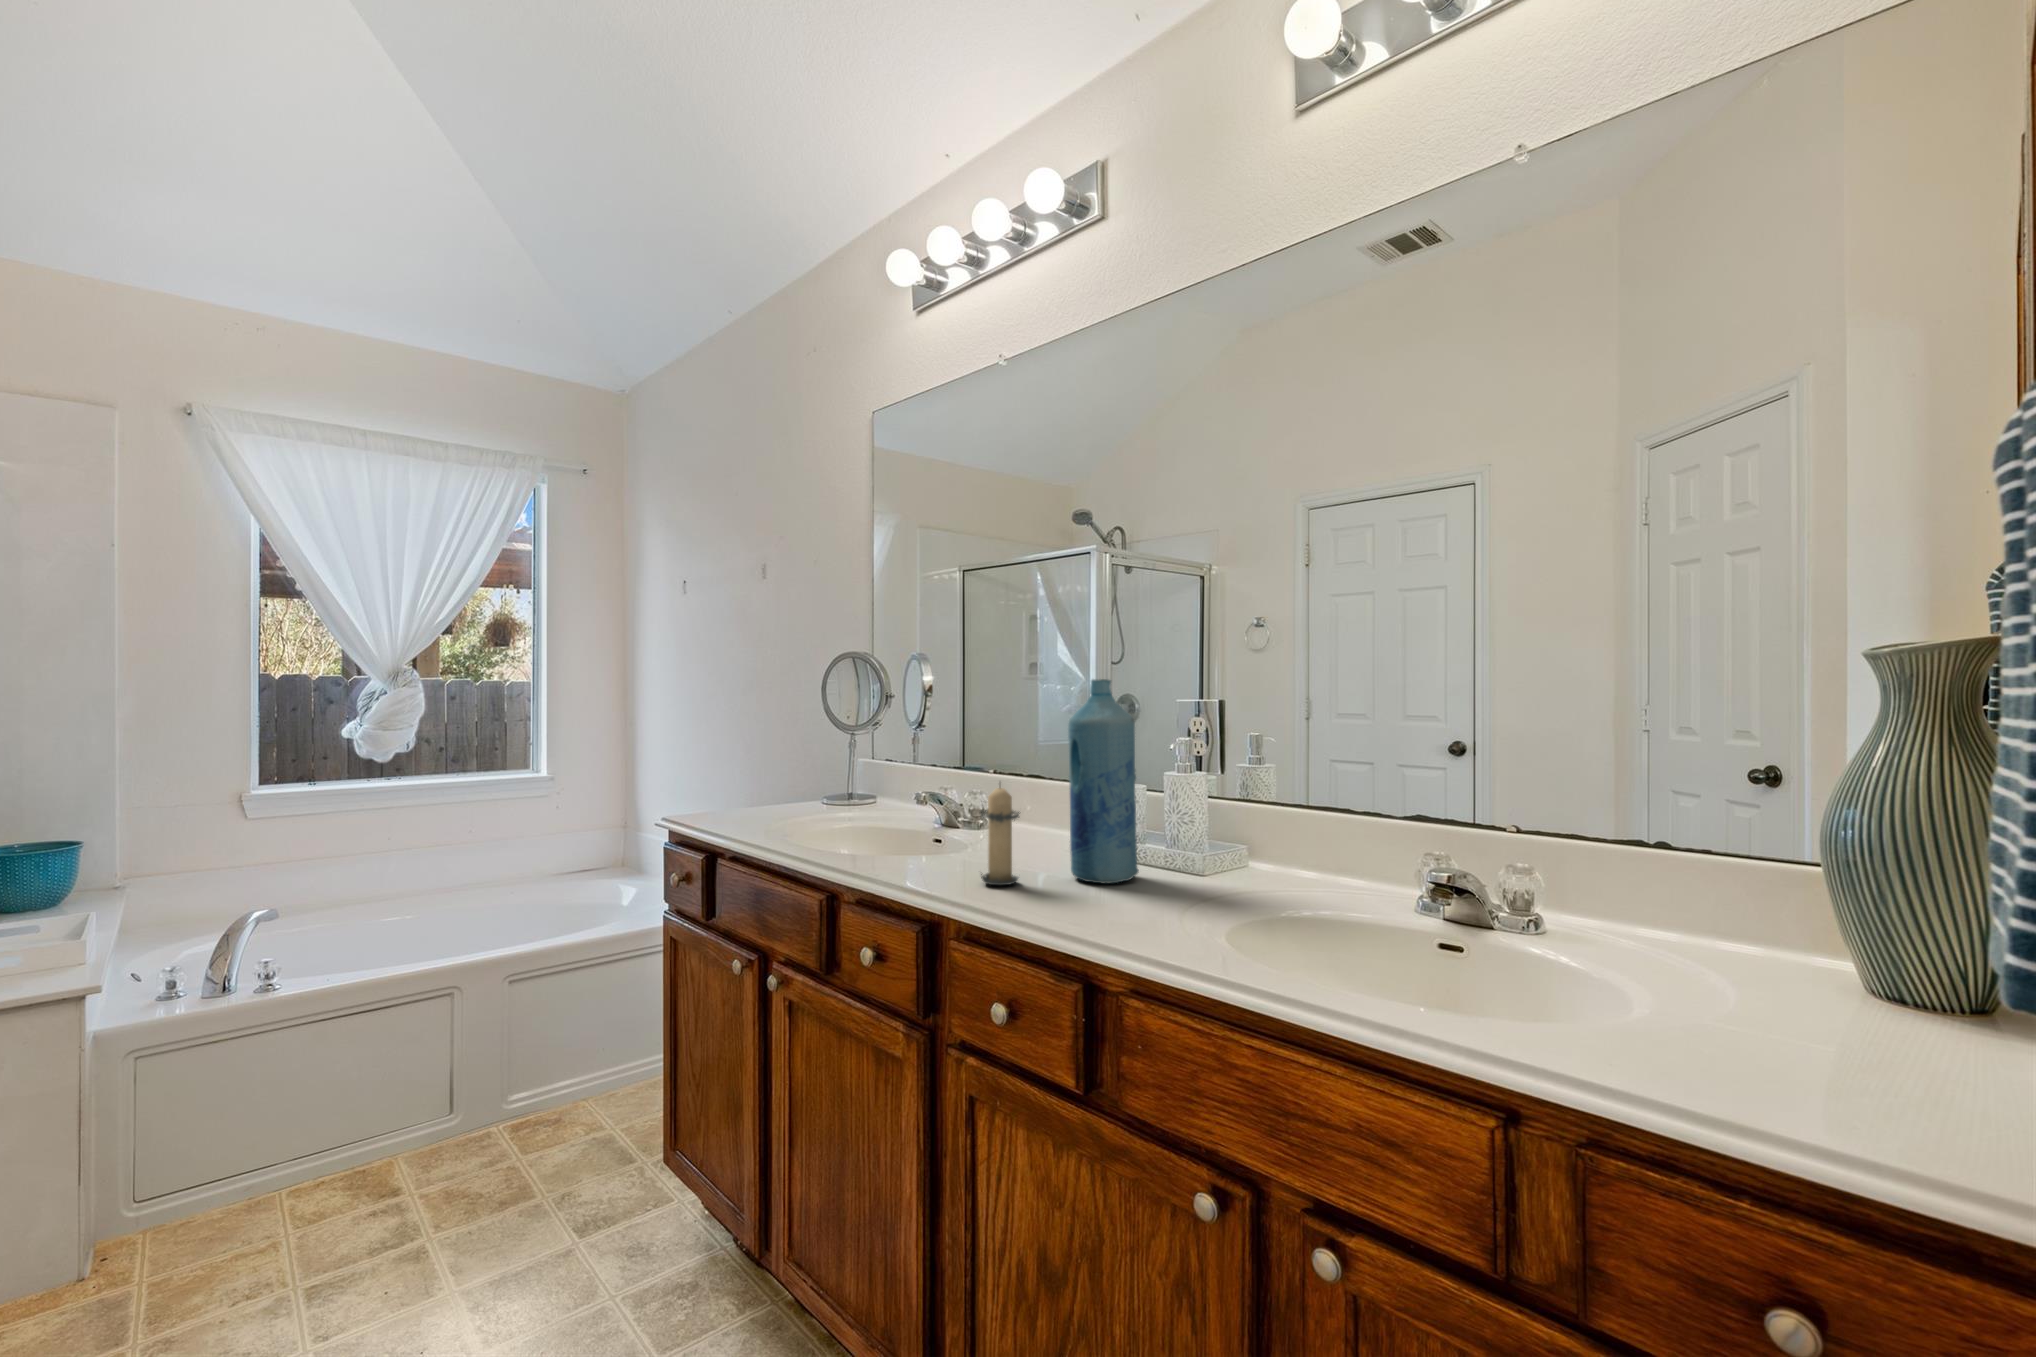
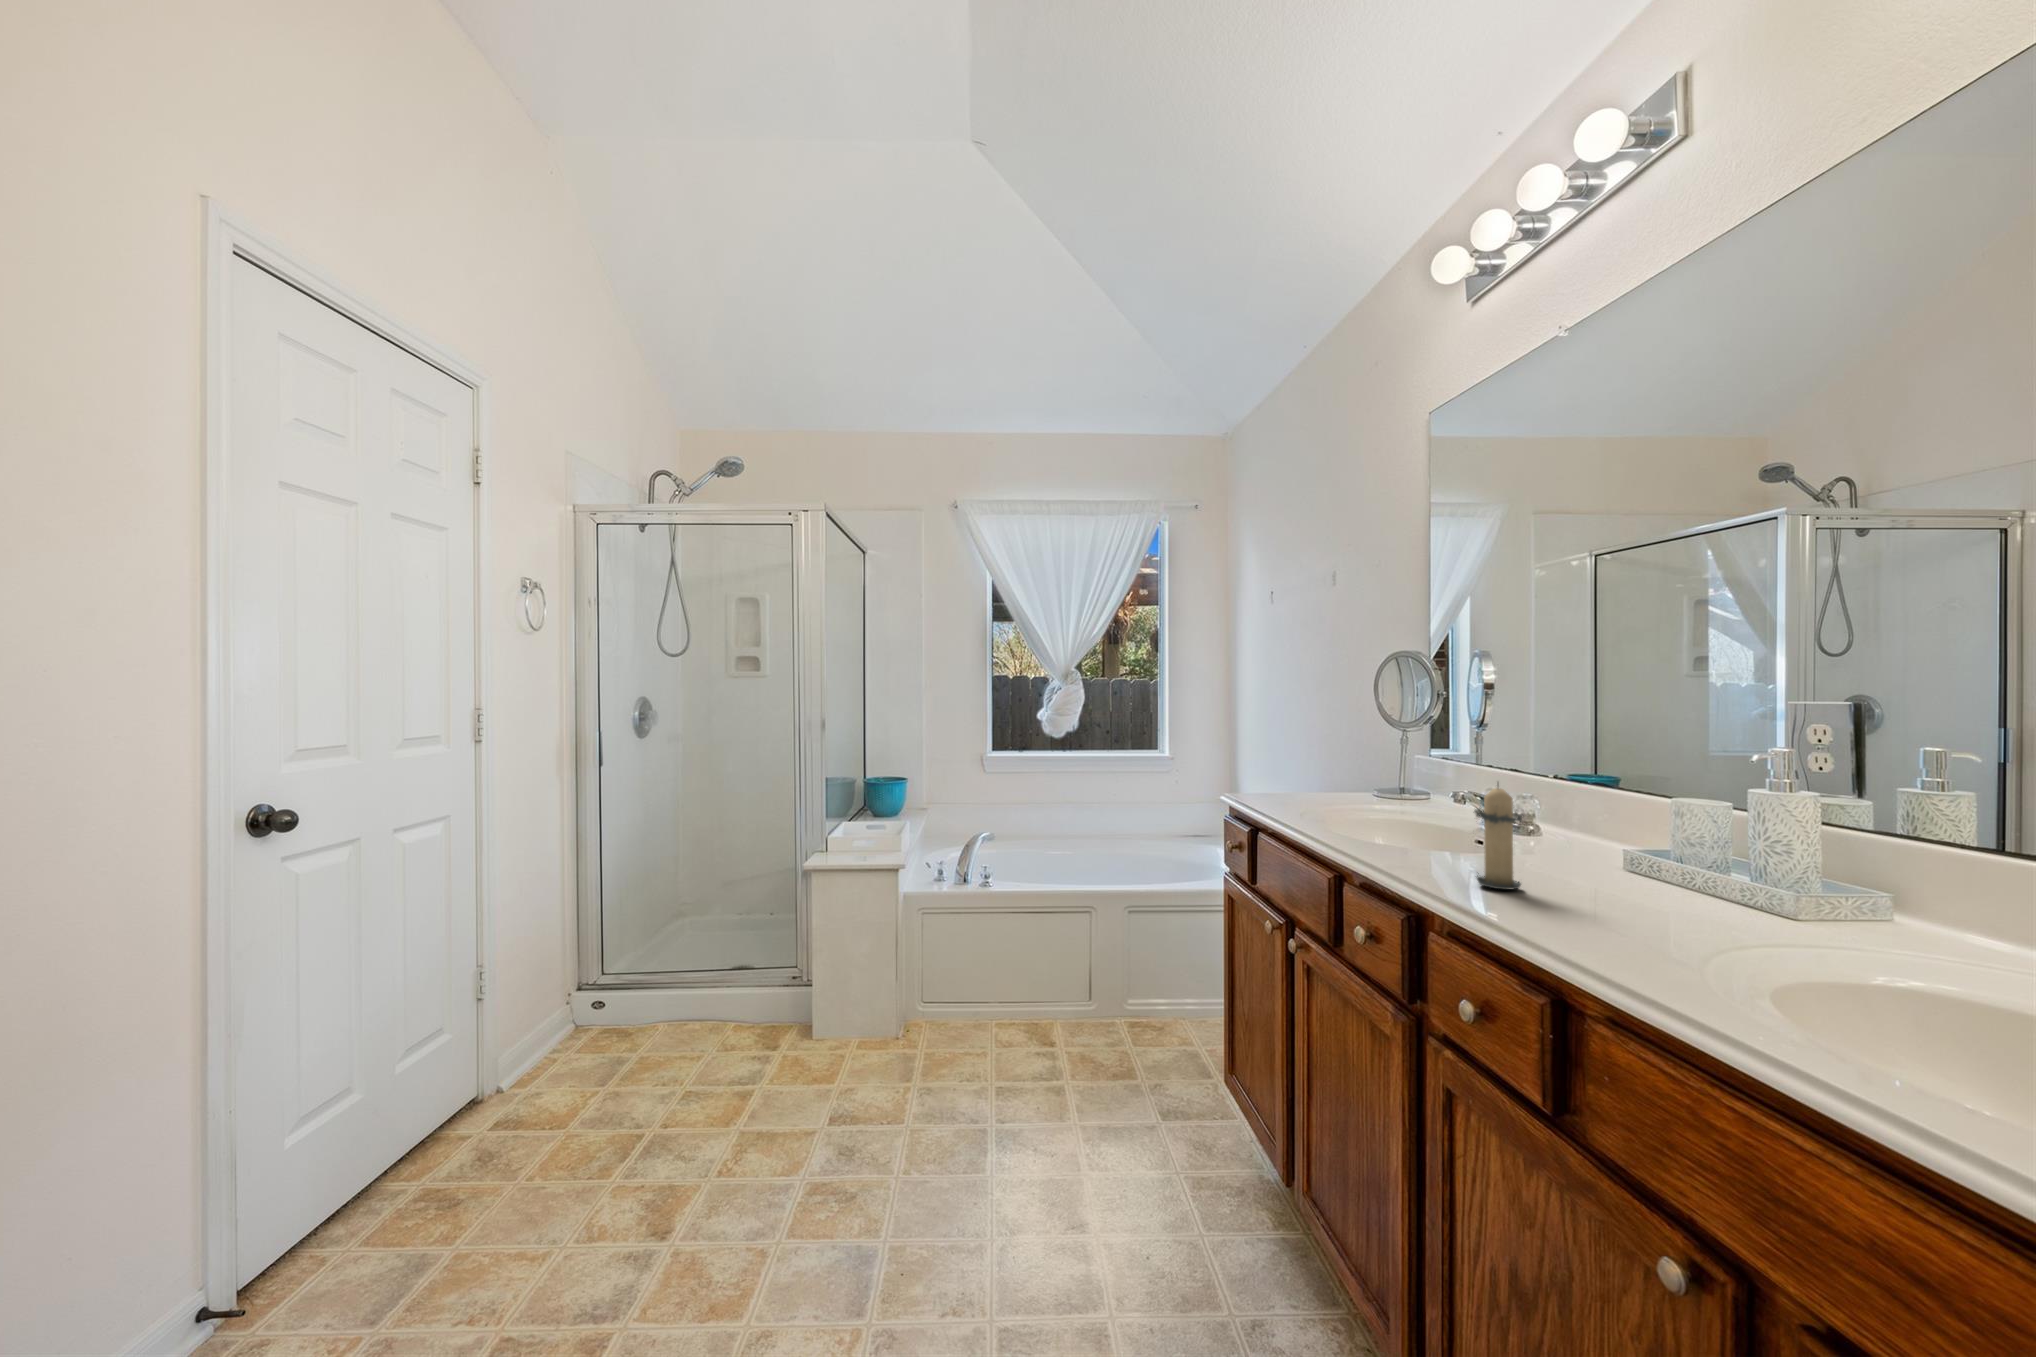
bottle: present [1068,679,1139,883] -> none [1589,675,1692,909]

